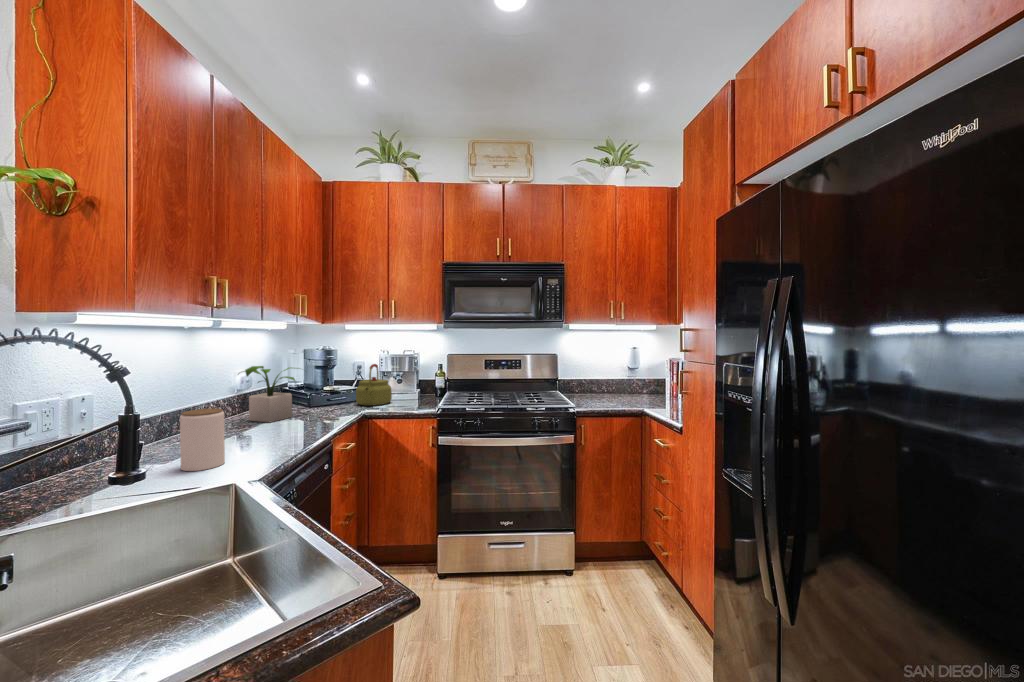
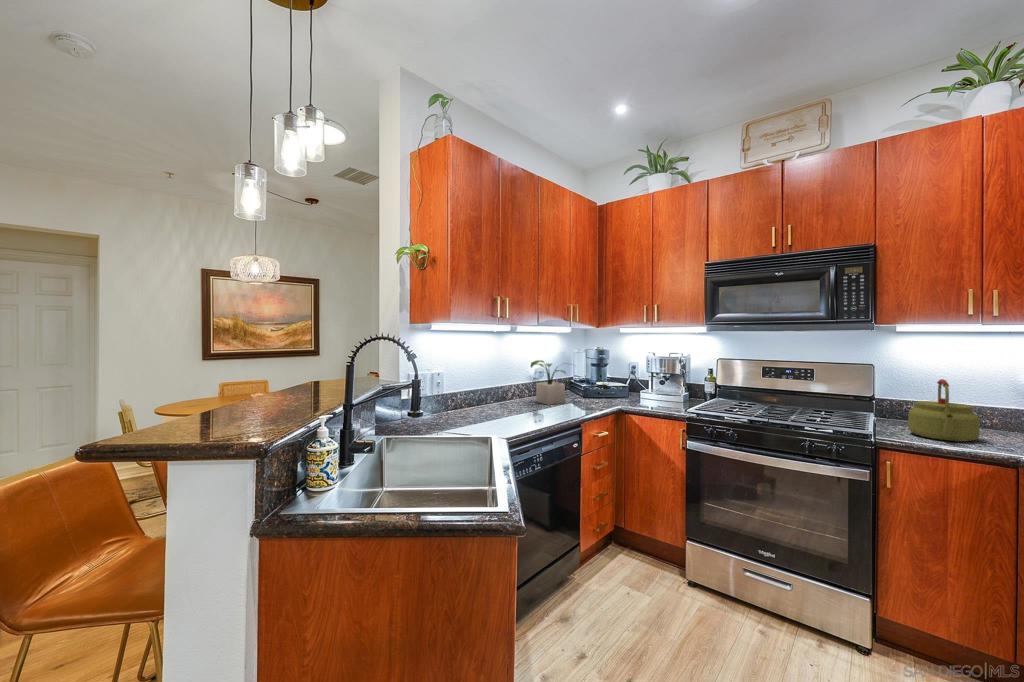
kettle: present [356,364,392,406] -> present [908,379,980,442]
jar: present [180,408,225,471] -> none [476,386,501,427]

